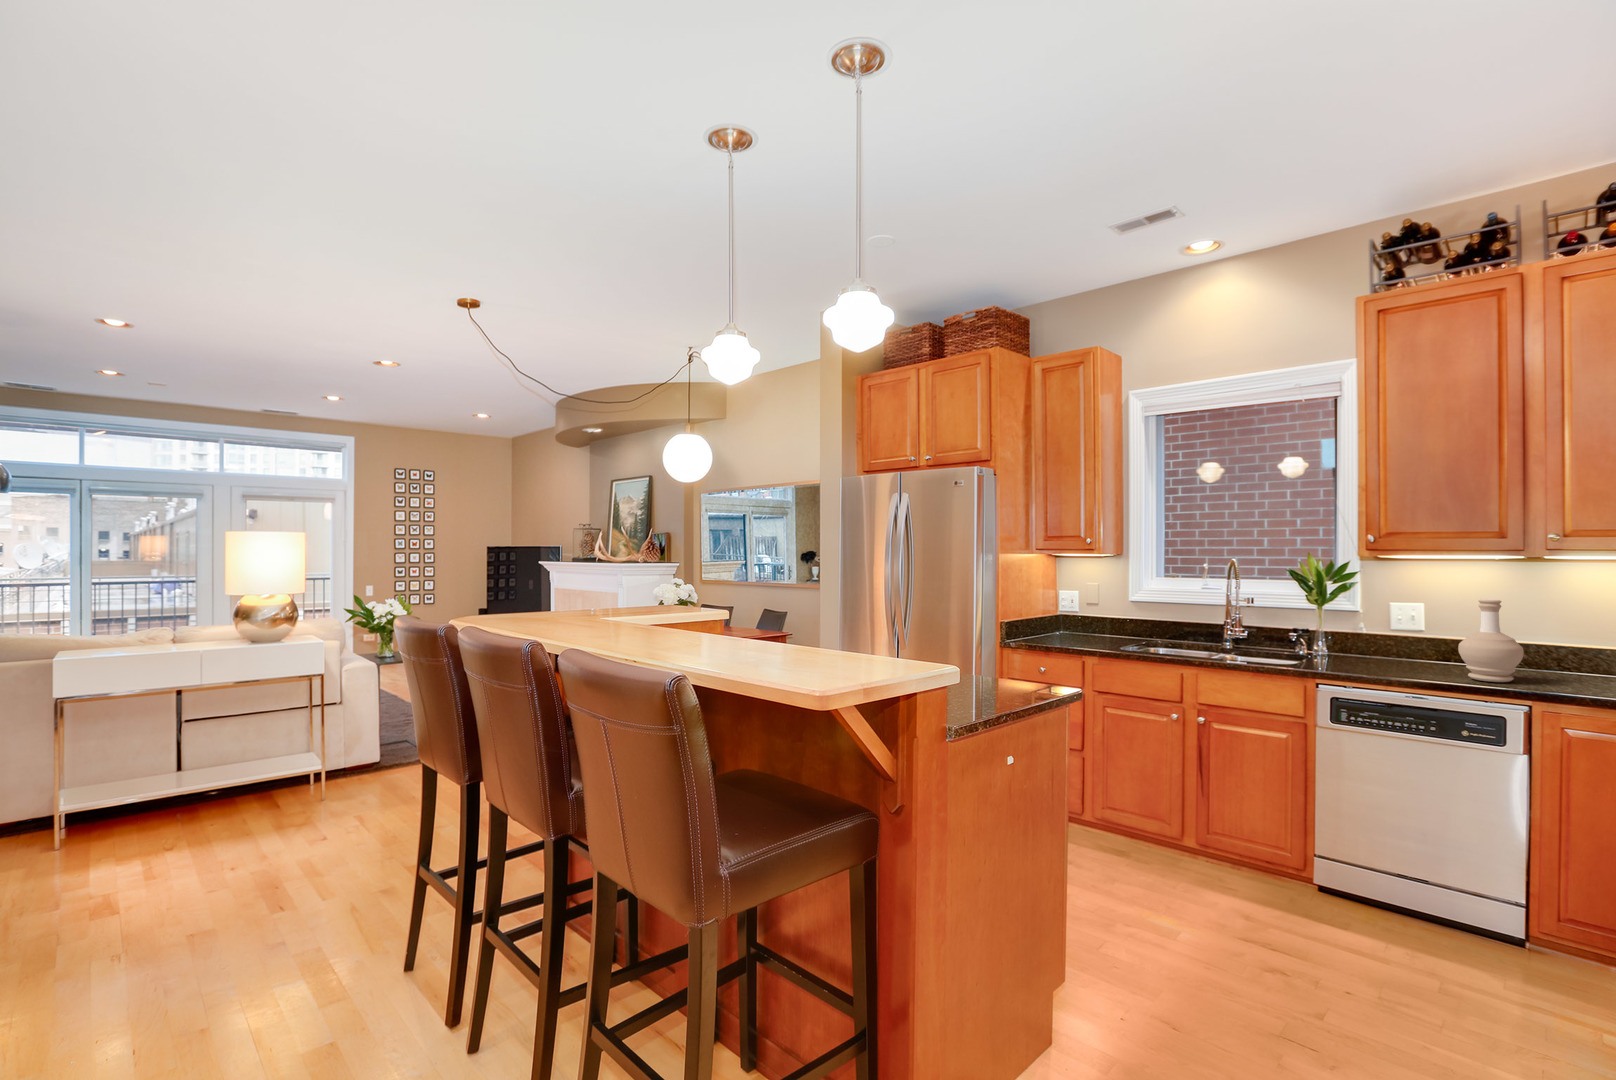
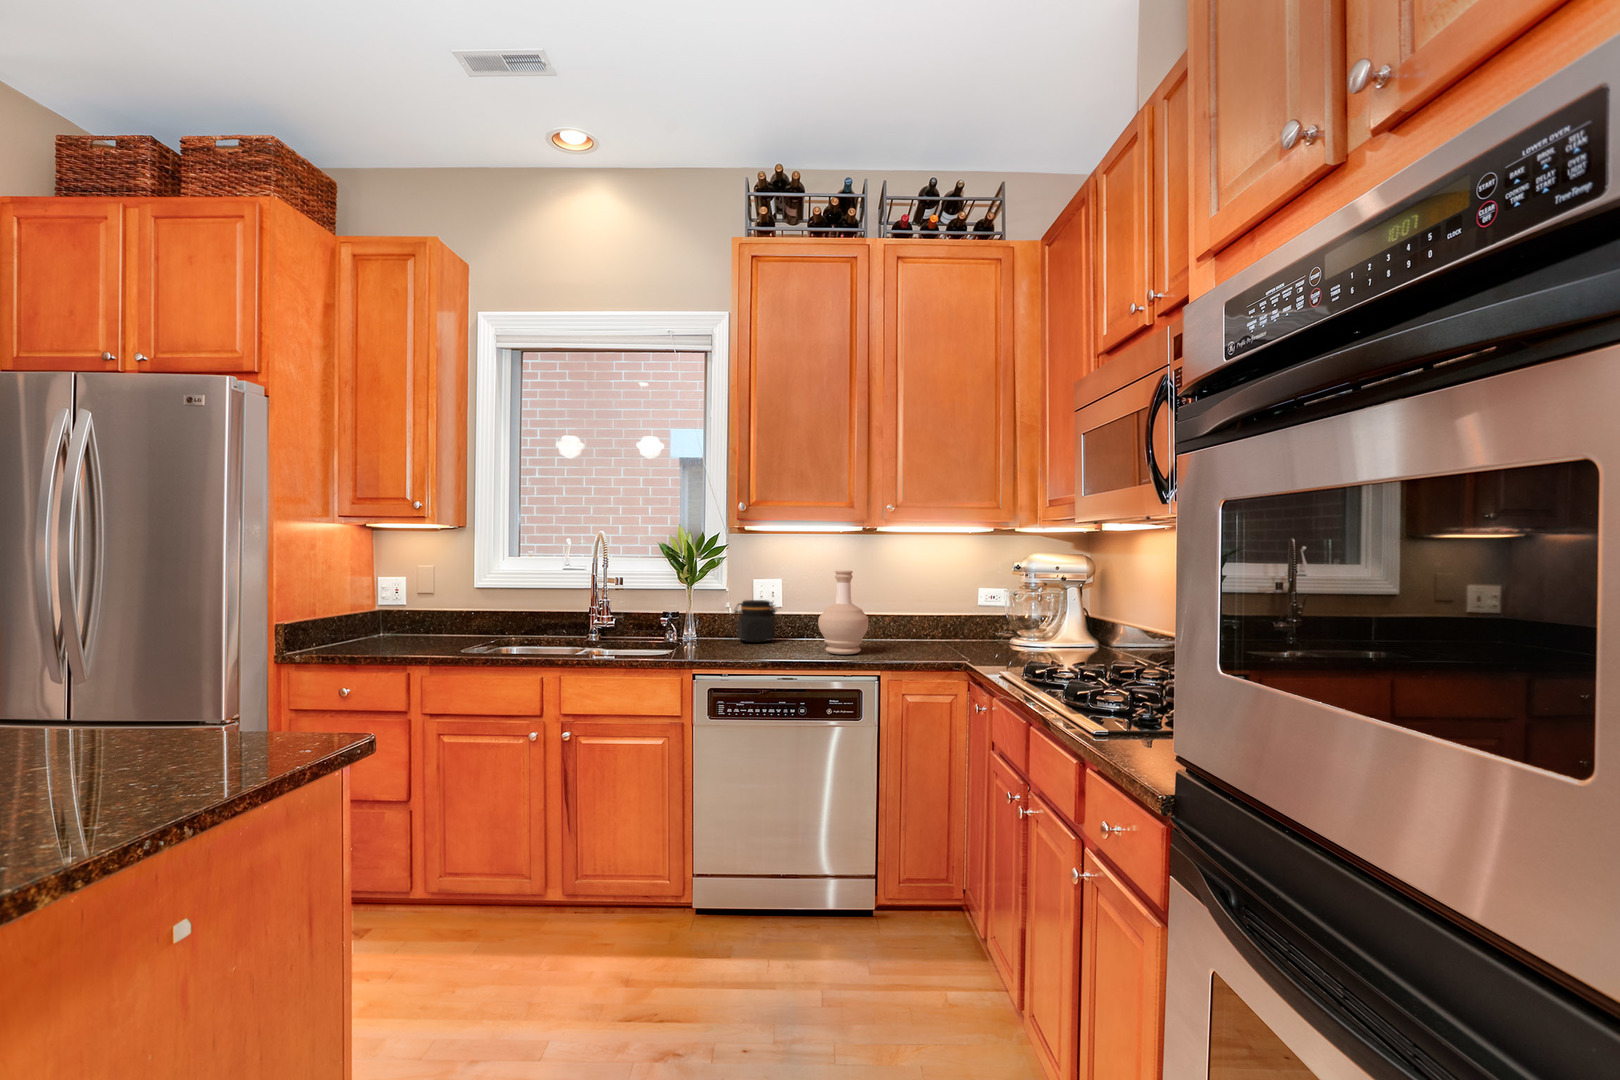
jar: none [1365,623,1417,663] -> present [734,600,778,642]

